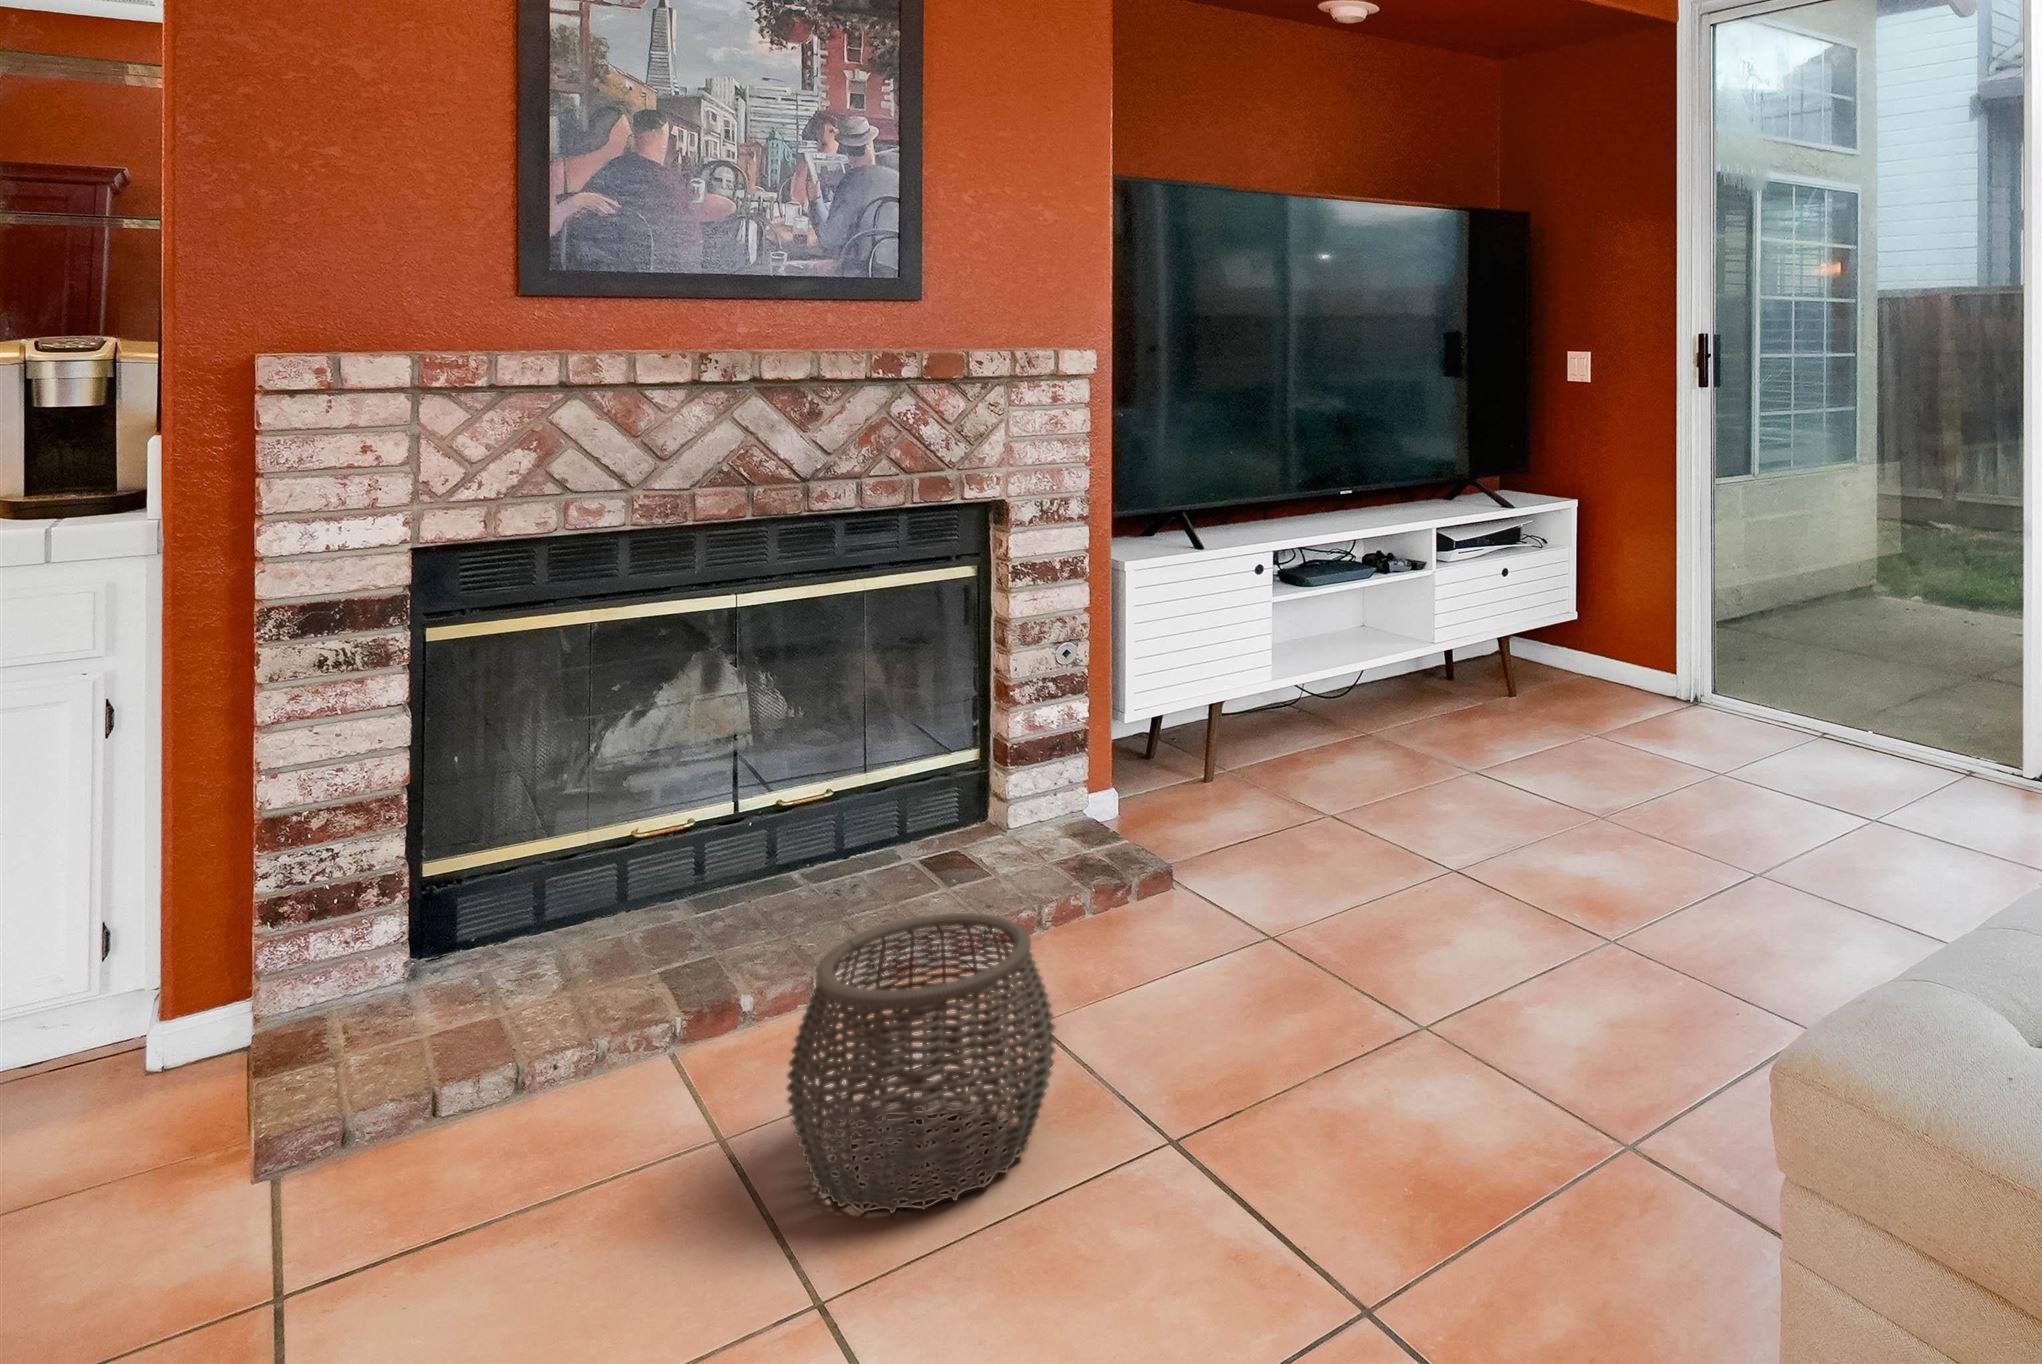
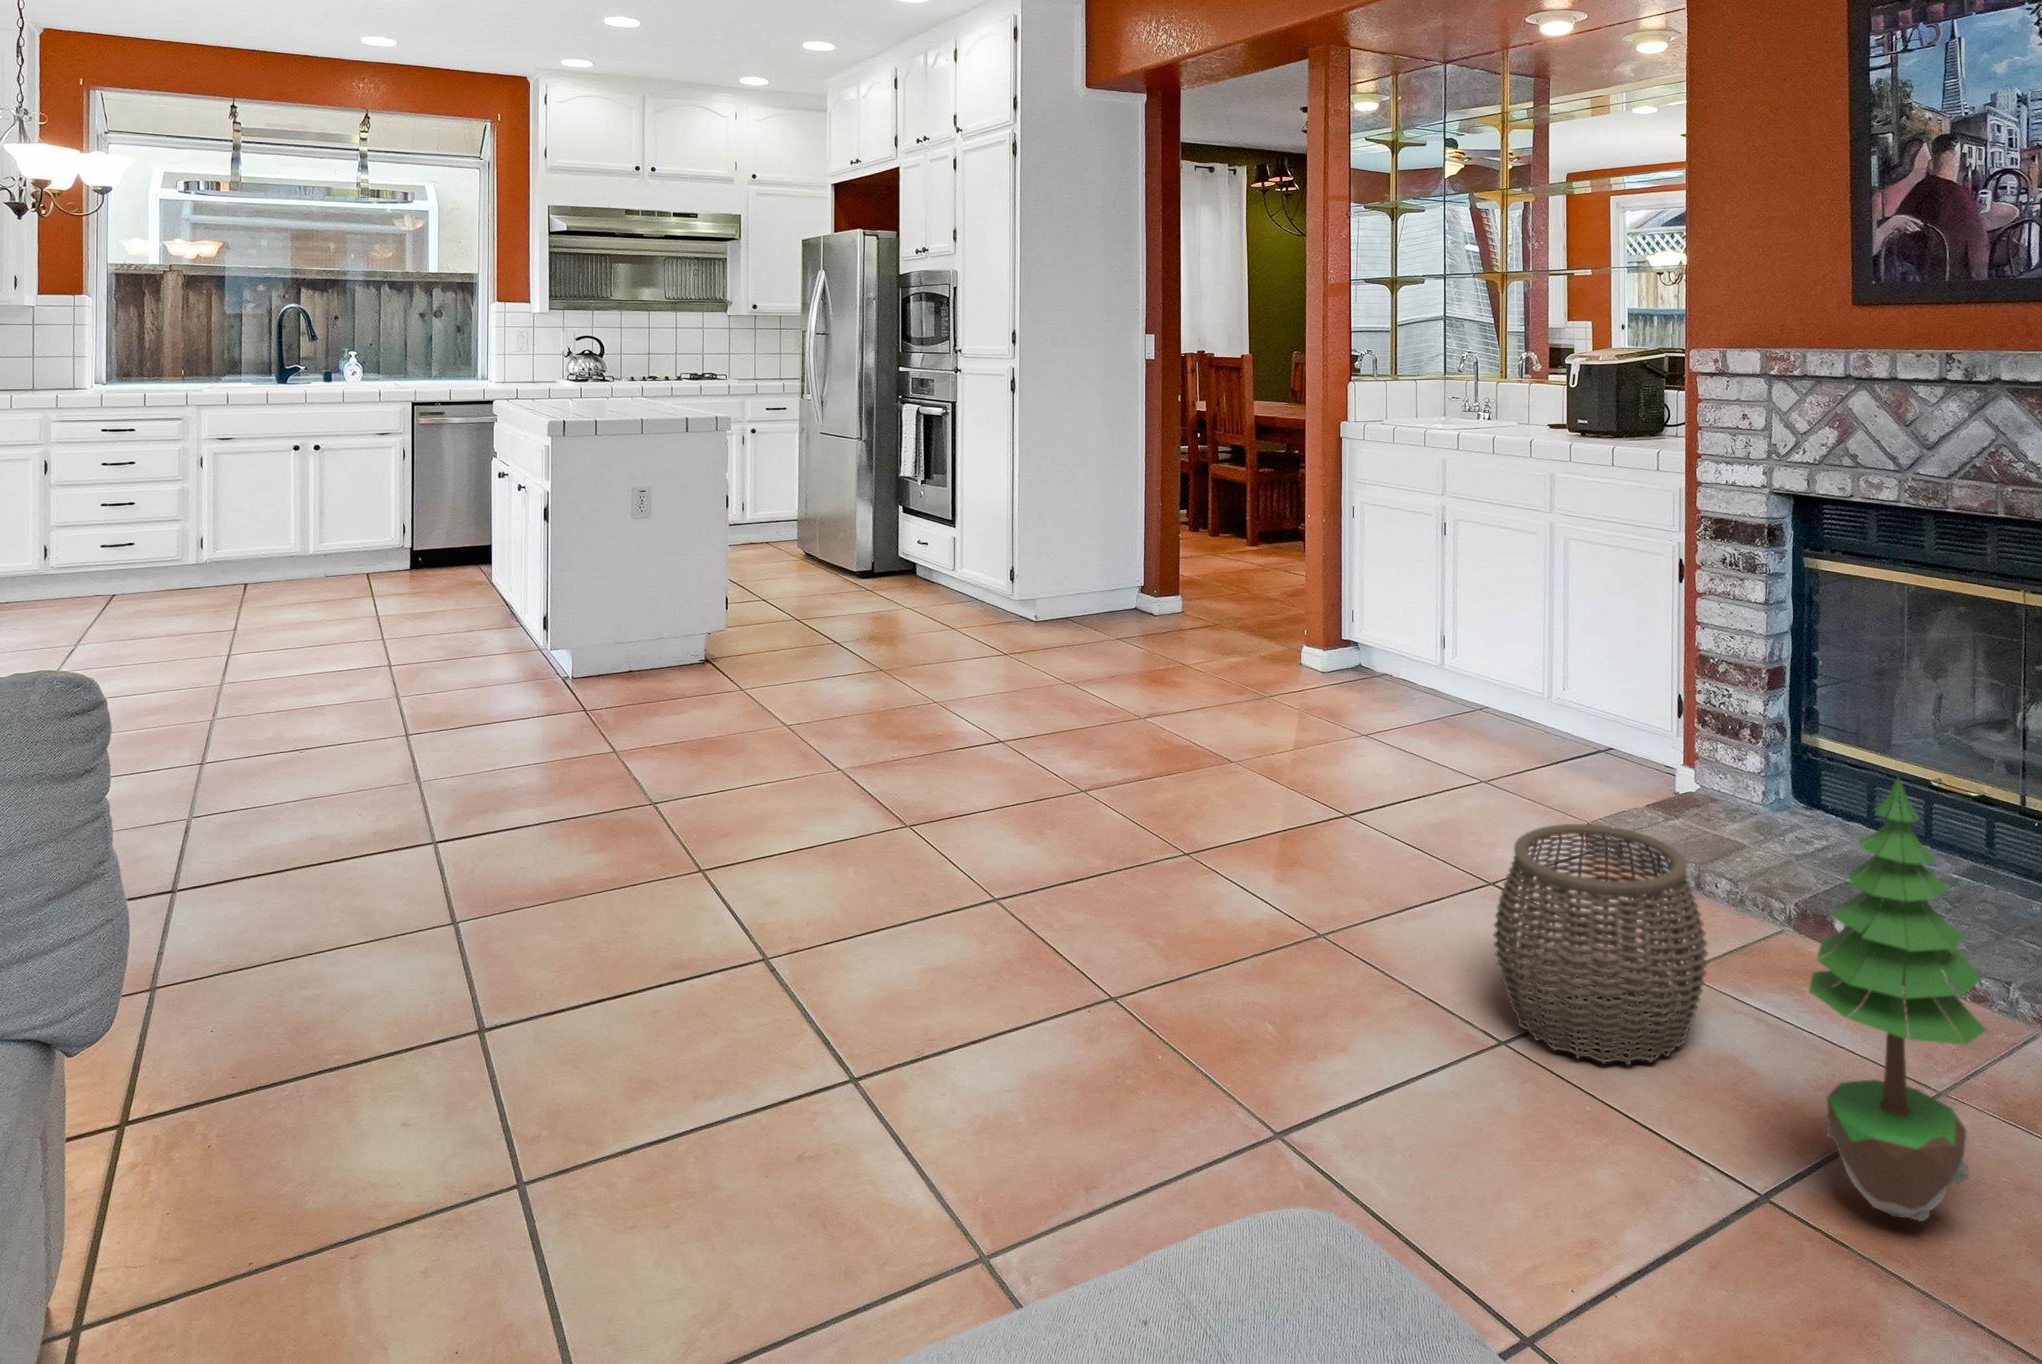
potted tree: none [1205,683,1335,1038] -> present [1809,779,1986,1221]

